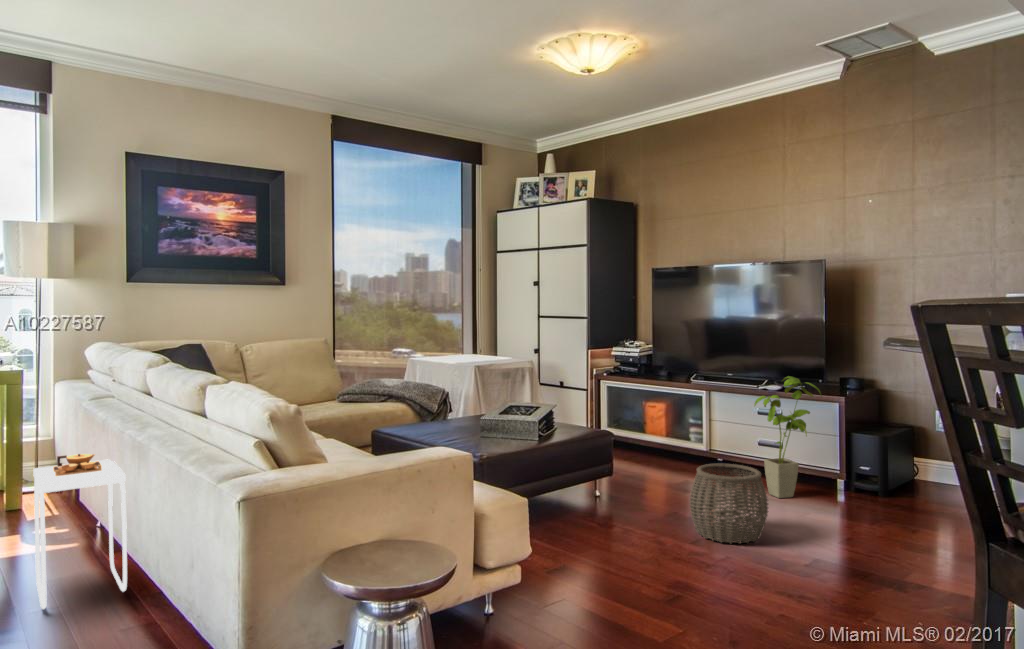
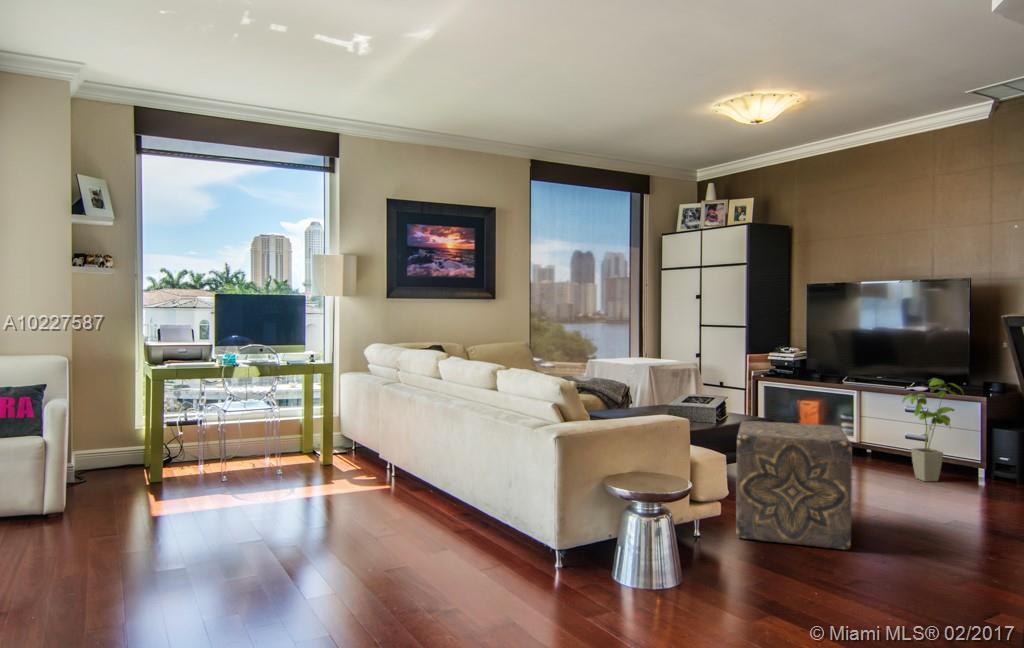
ottoman: none [543,443,692,624] -> present [736,421,852,550]
side table: present [33,454,127,609] -> none [377,416,442,516]
woven basket: present [690,464,768,544] -> none [845,446,914,509]

